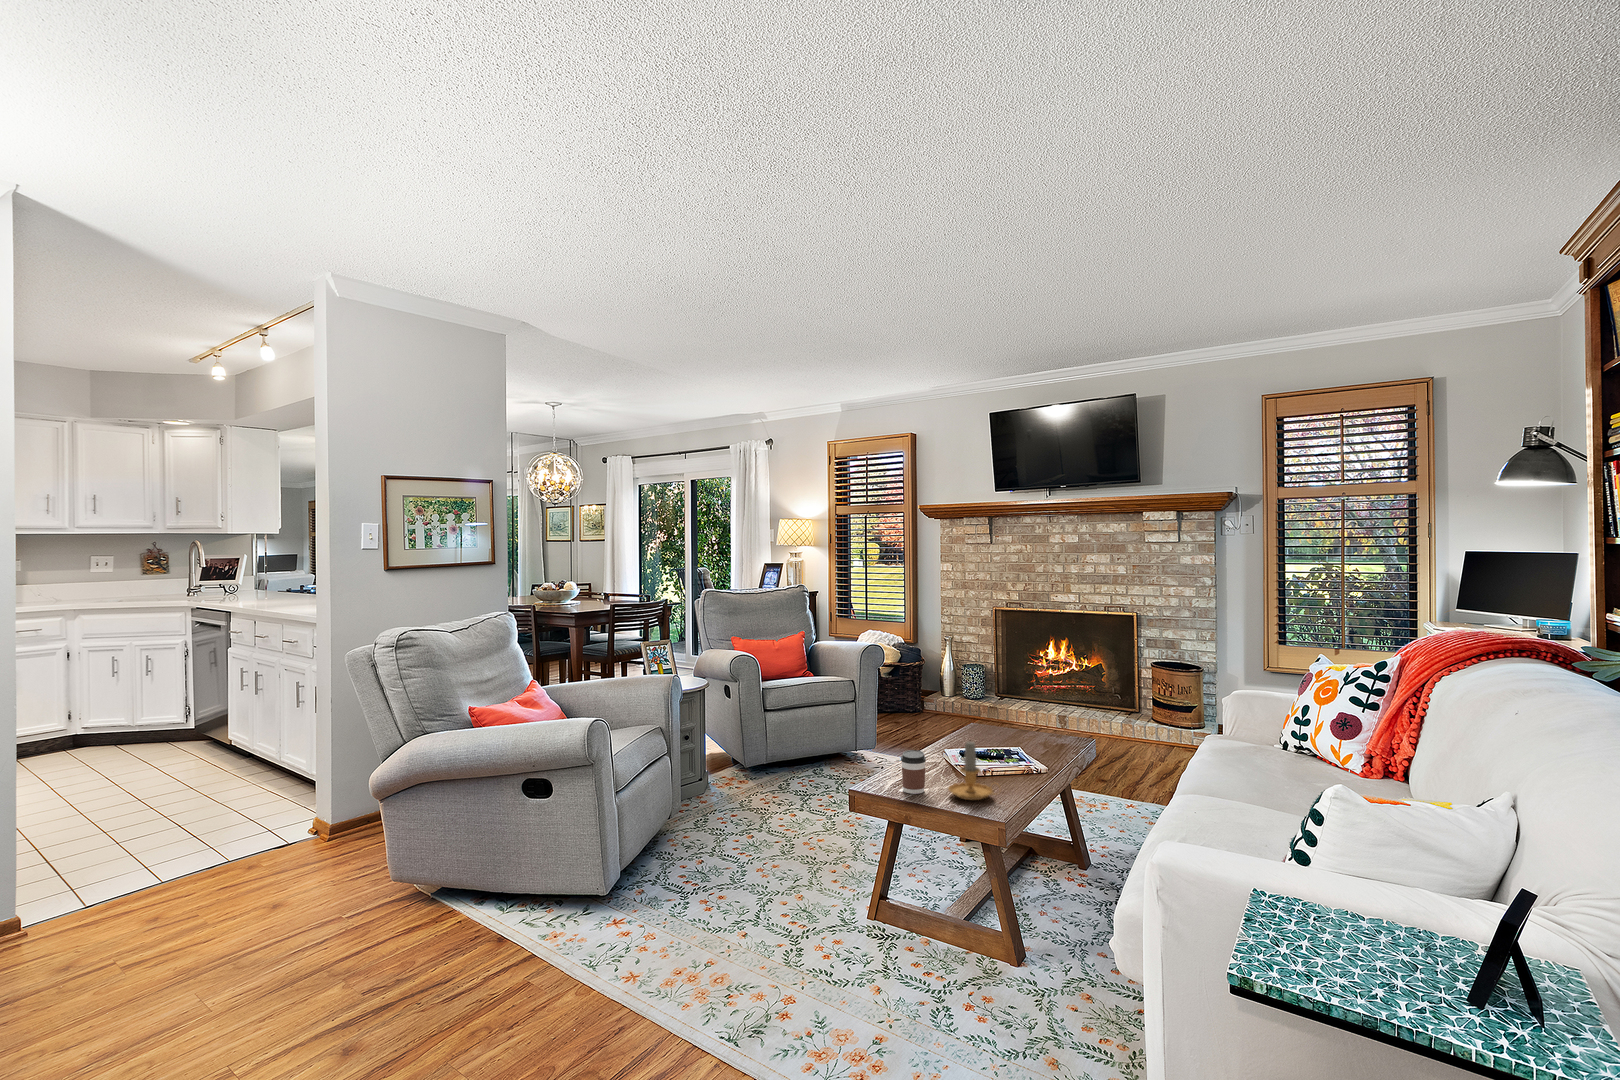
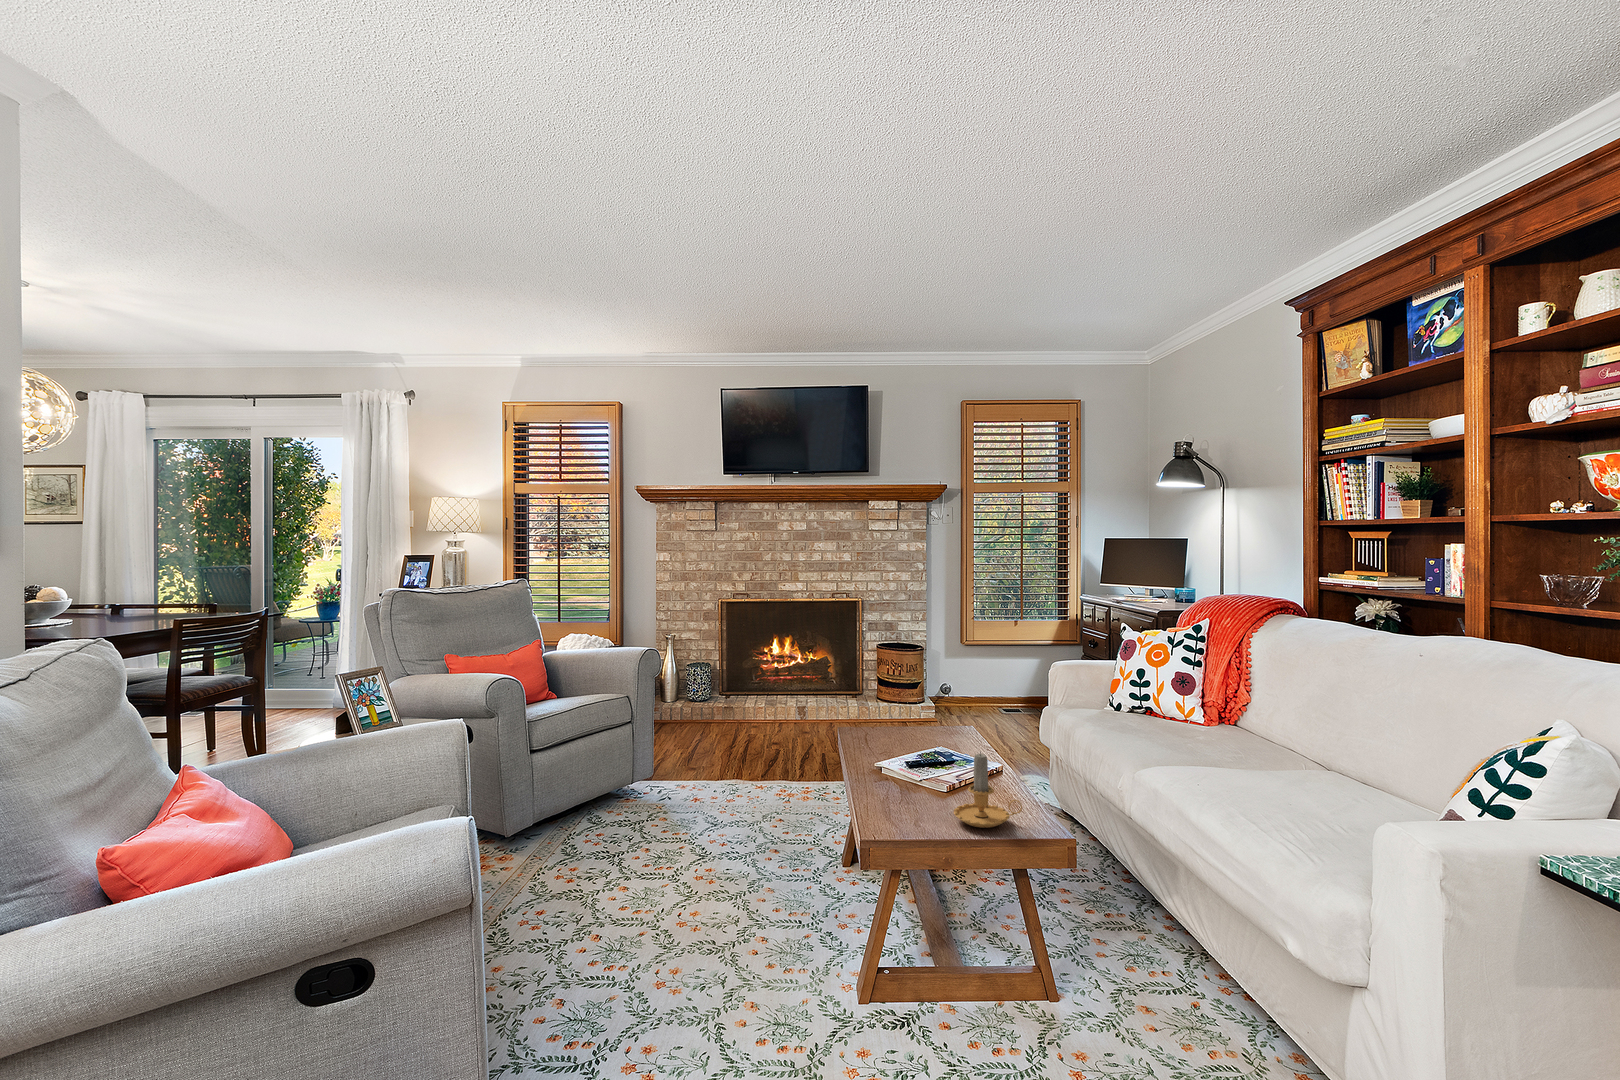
coffee cup: present [901,750,926,794] -> none [898,776,929,834]

